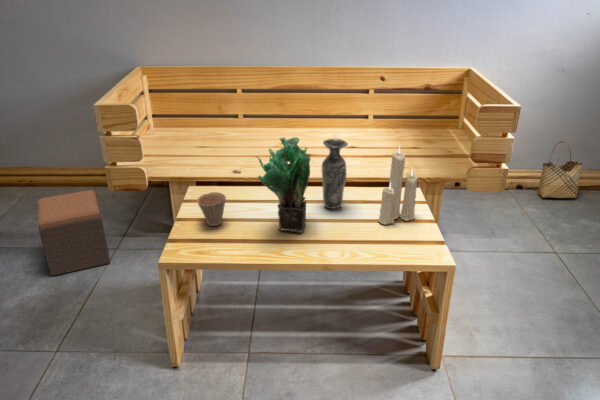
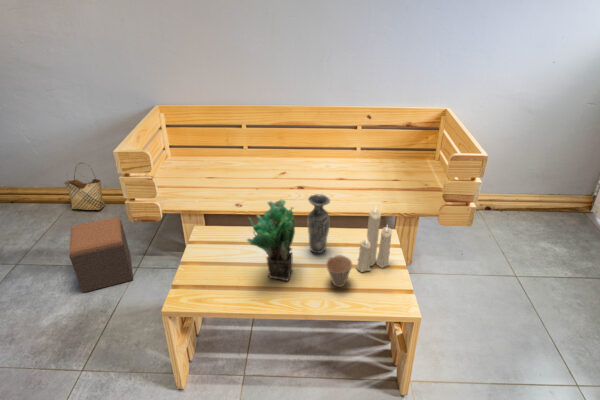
woven basket: present [537,141,583,198] -> present [64,163,105,210]
cup: present [197,192,226,226] -> present [326,255,352,287]

